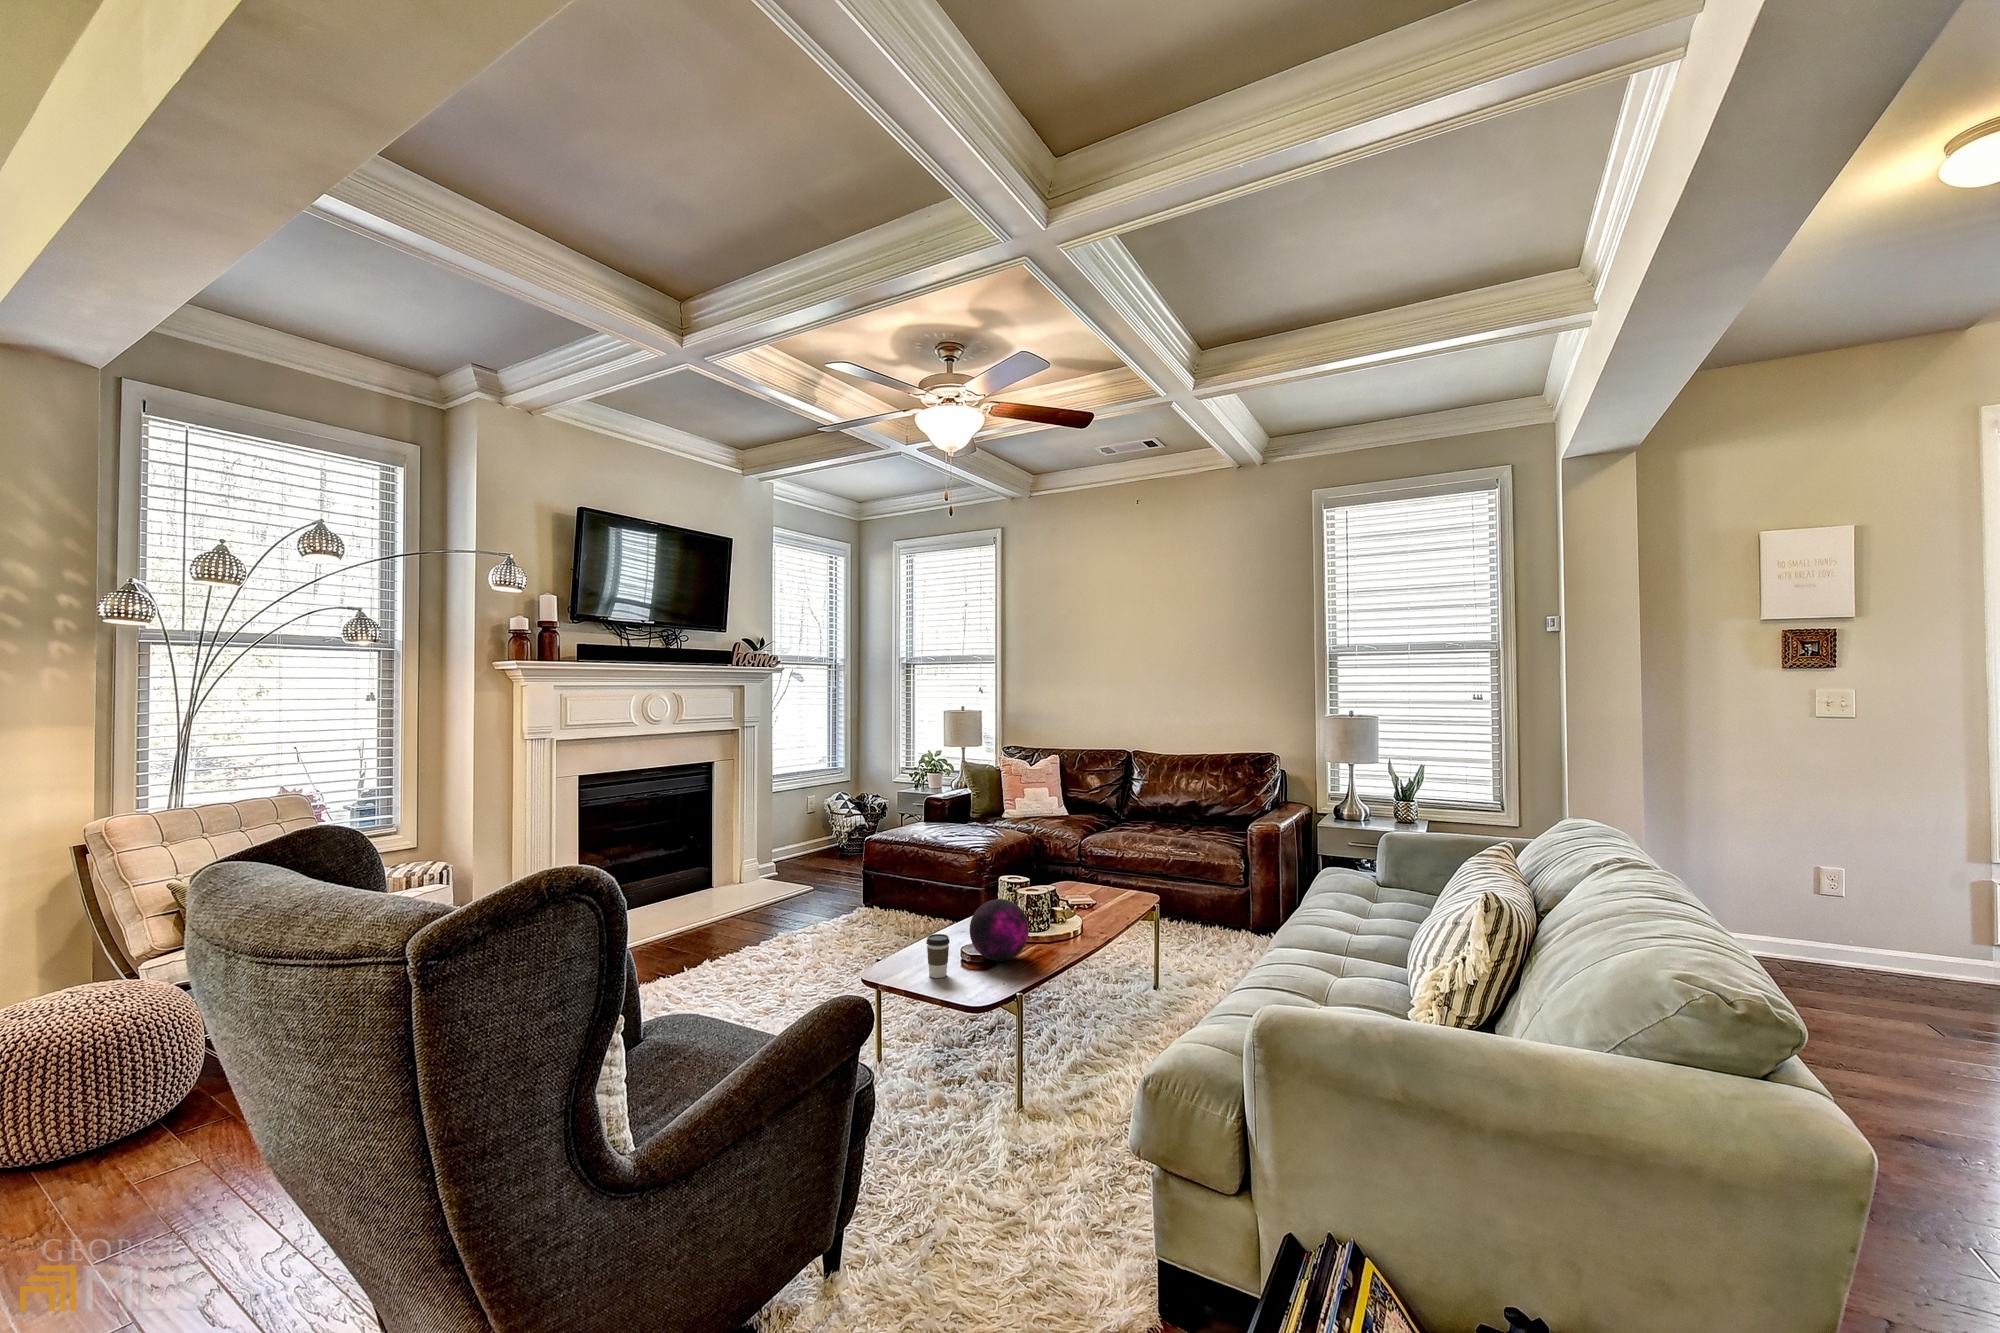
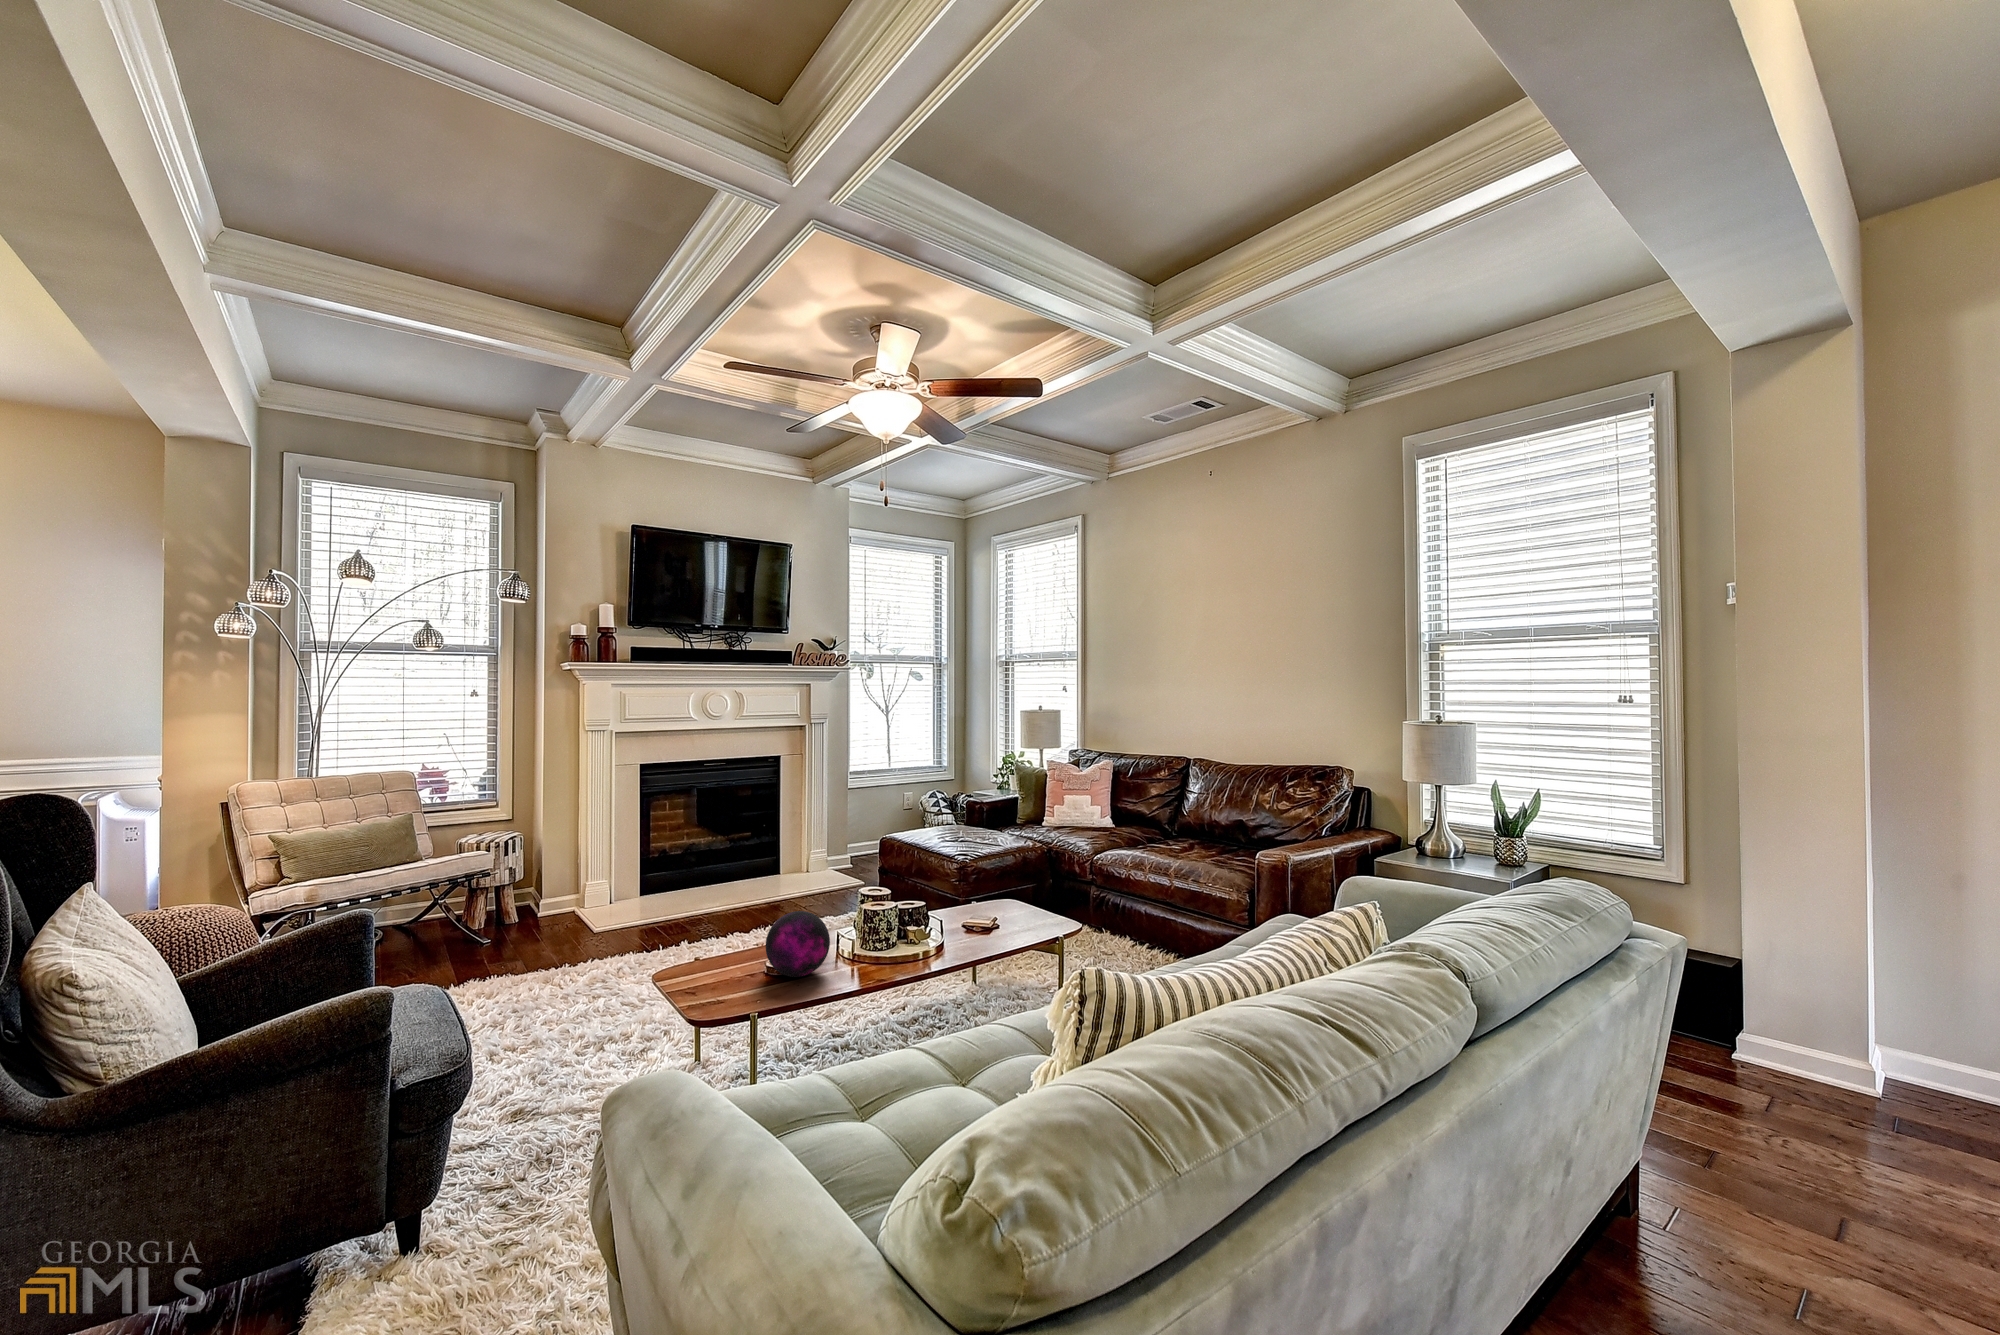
coffee cup: present [926,934,950,978] -> none [705,941,730,986]

